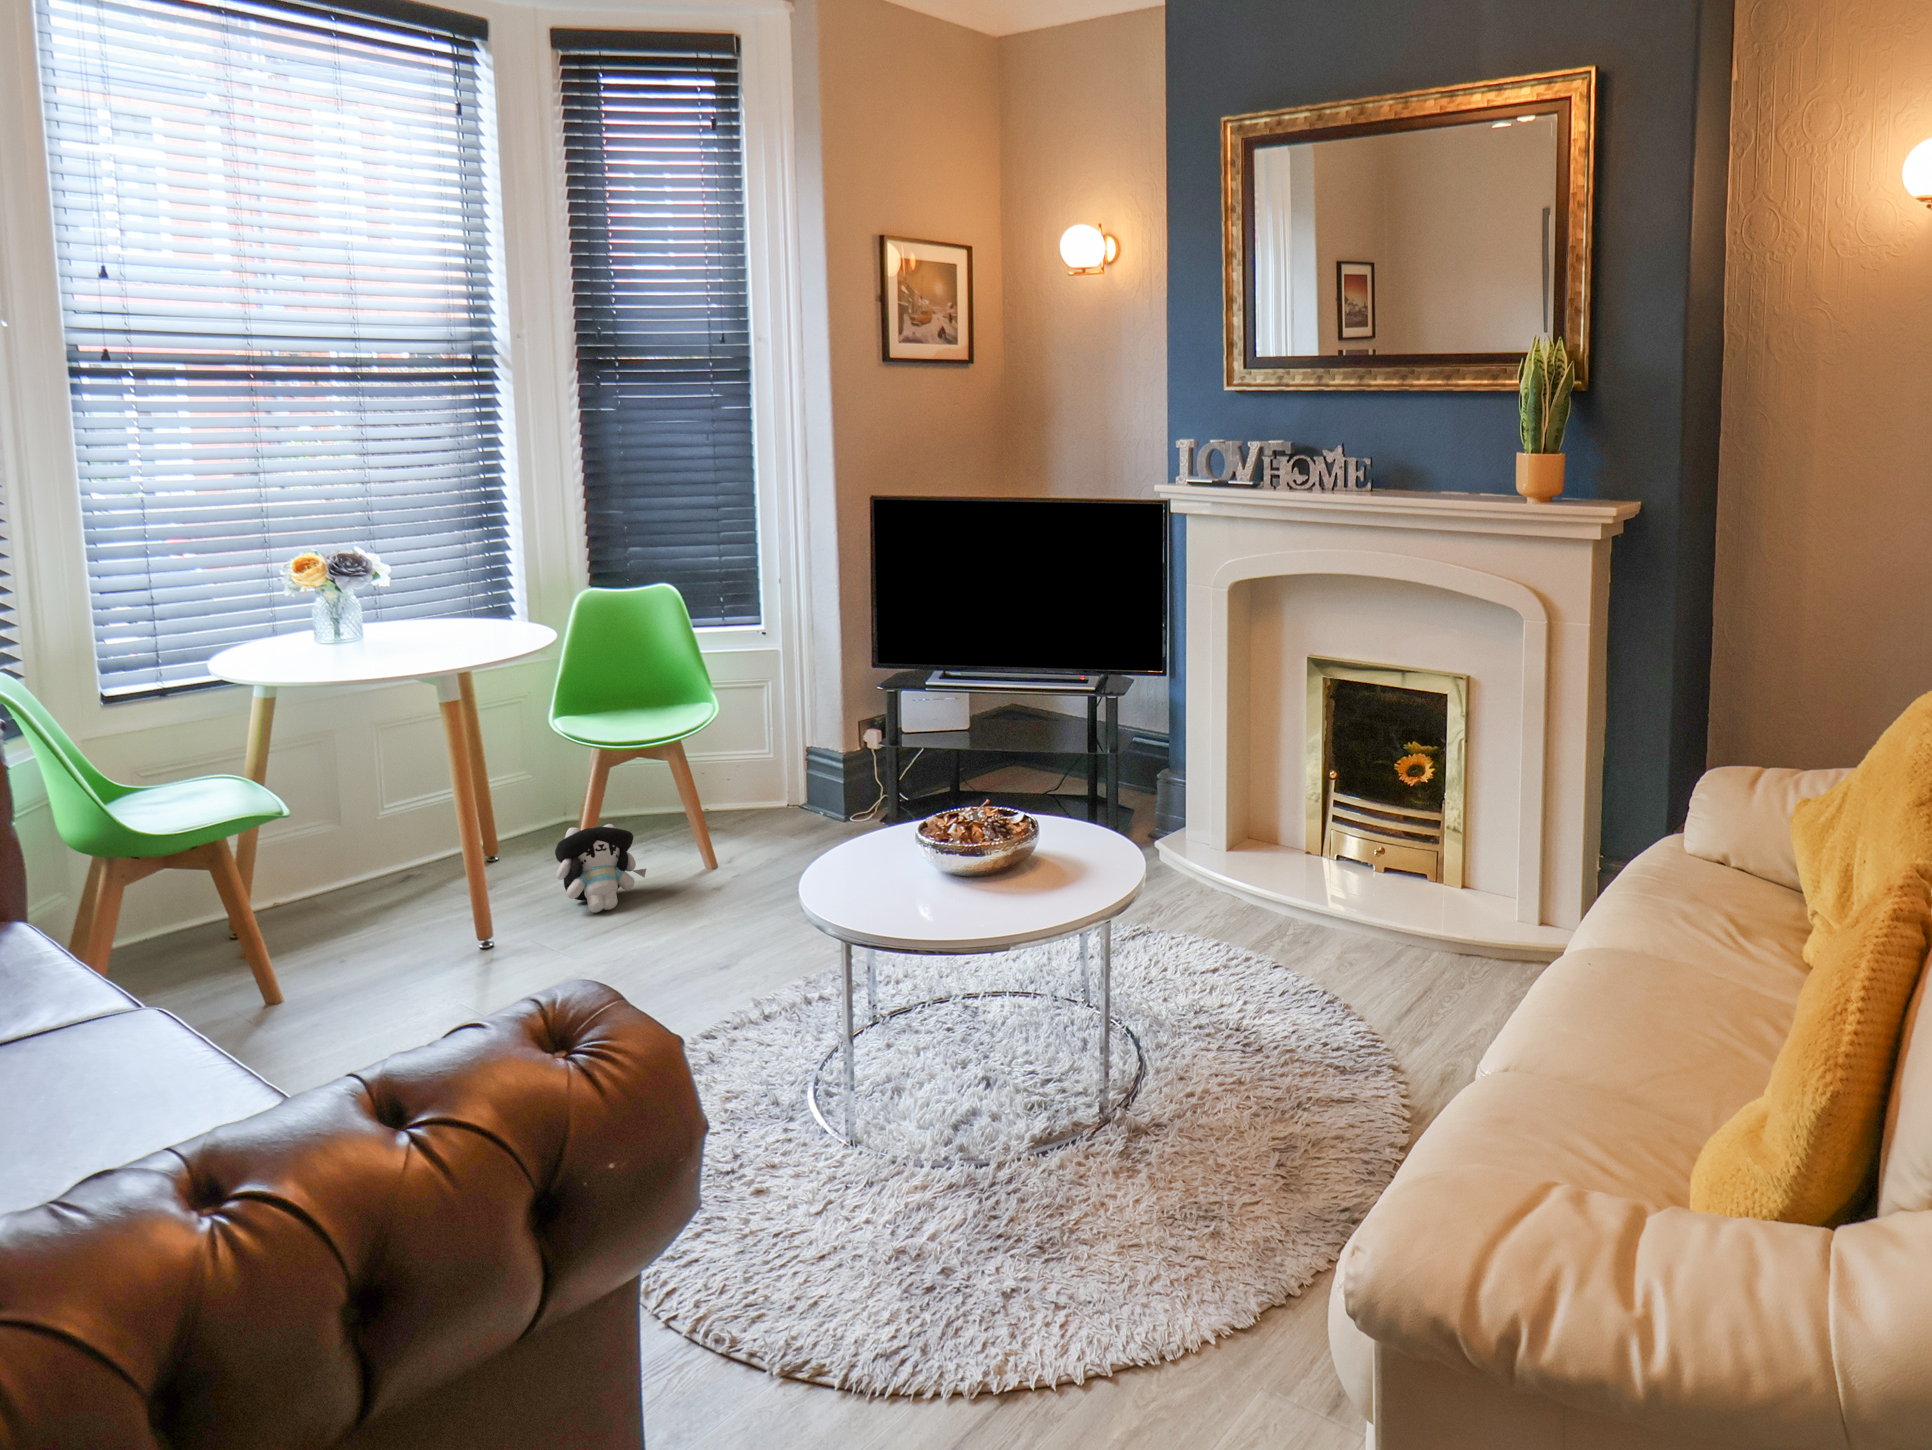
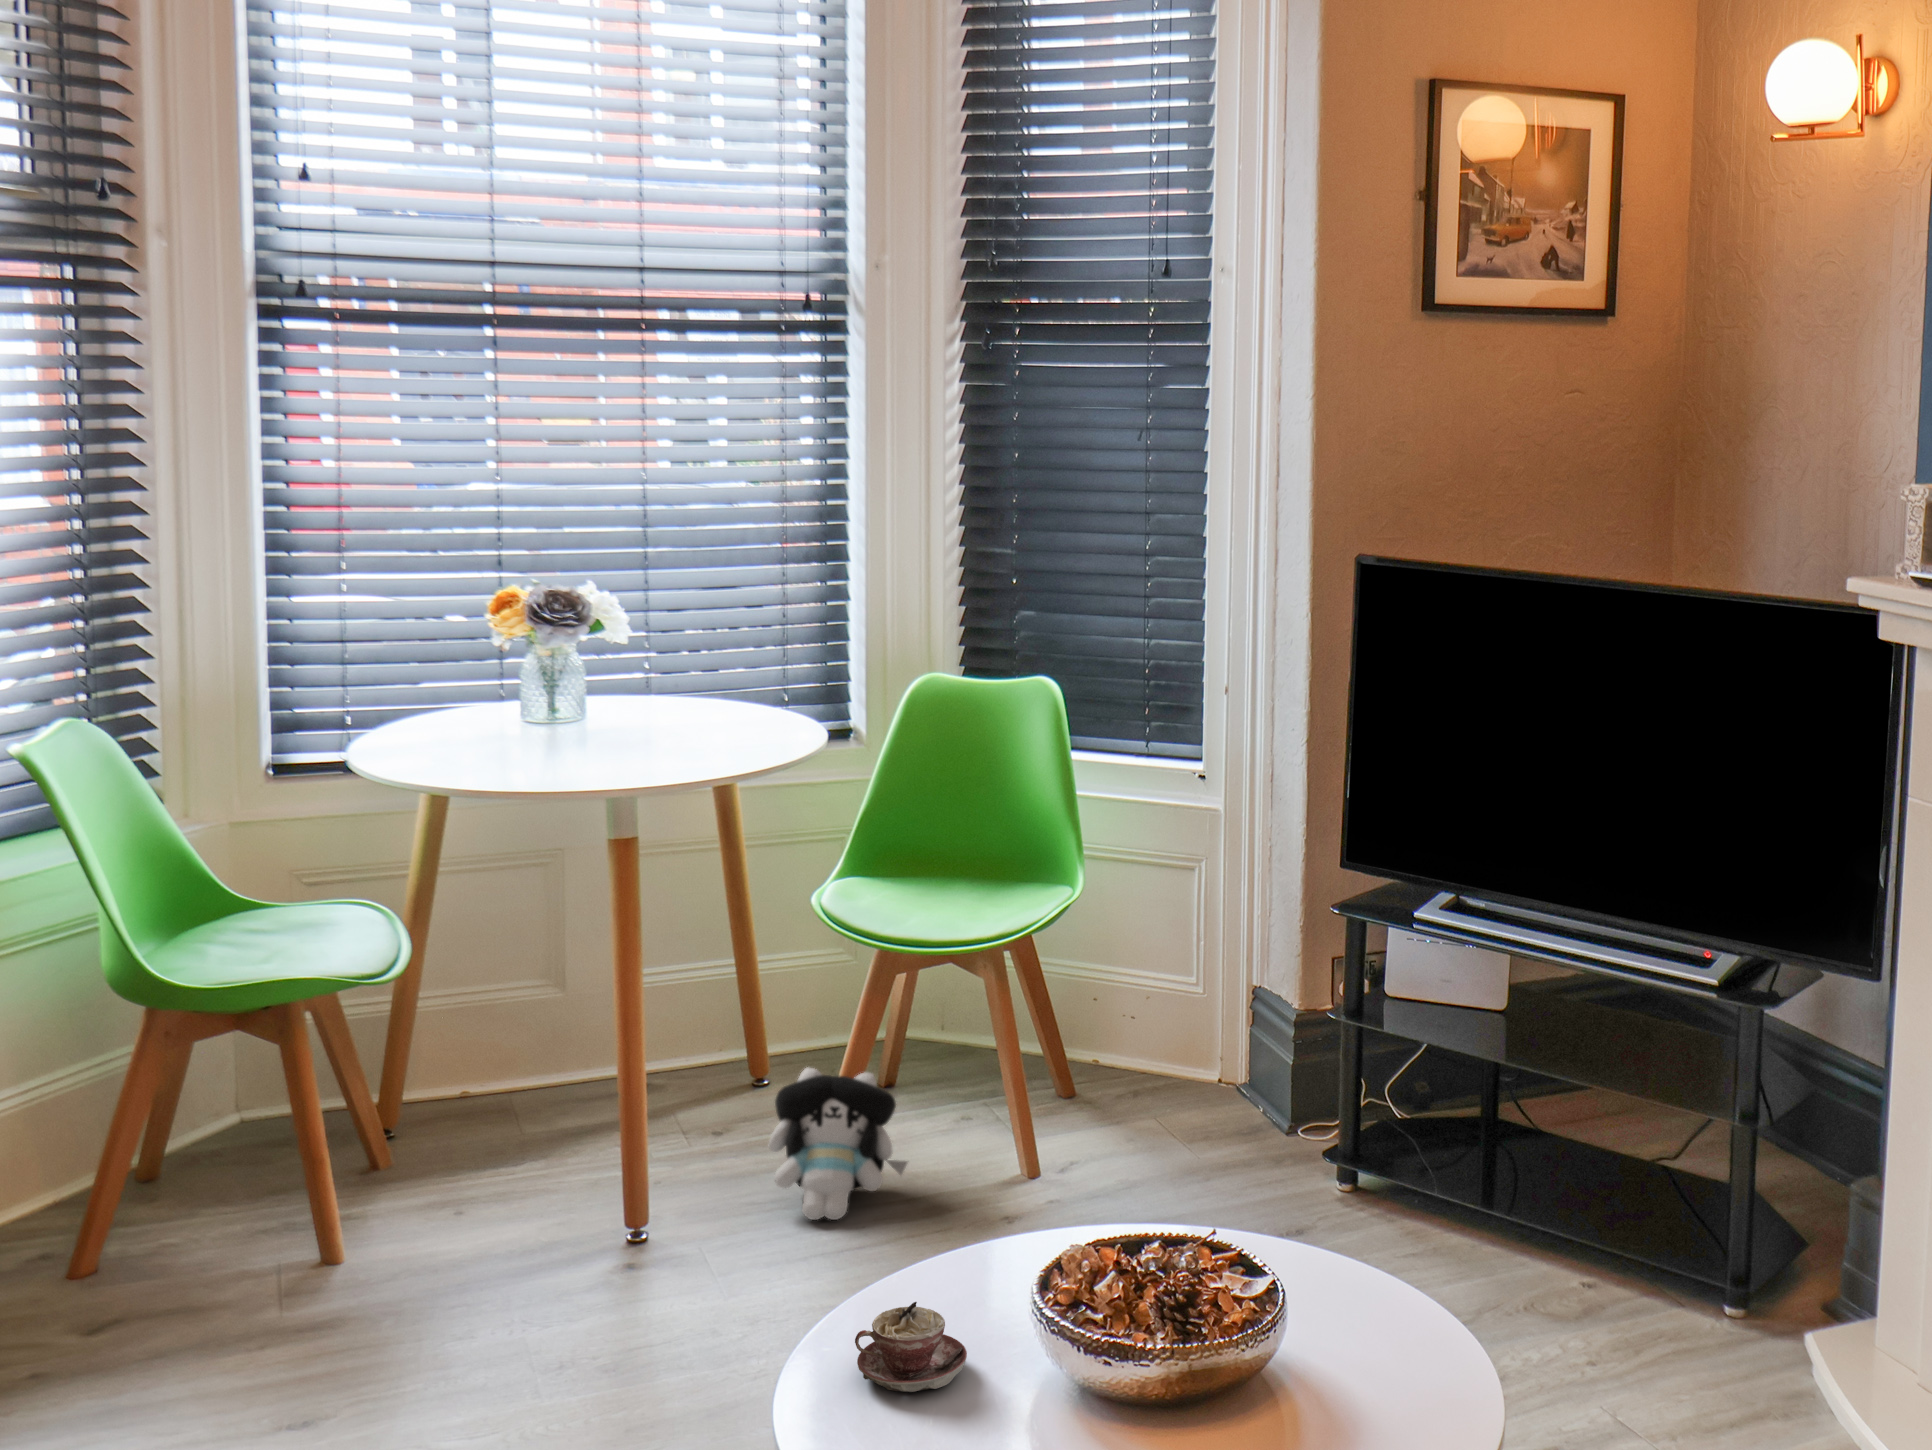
teacup: none [859,853,914,895] -> present [855,1302,967,1392]

